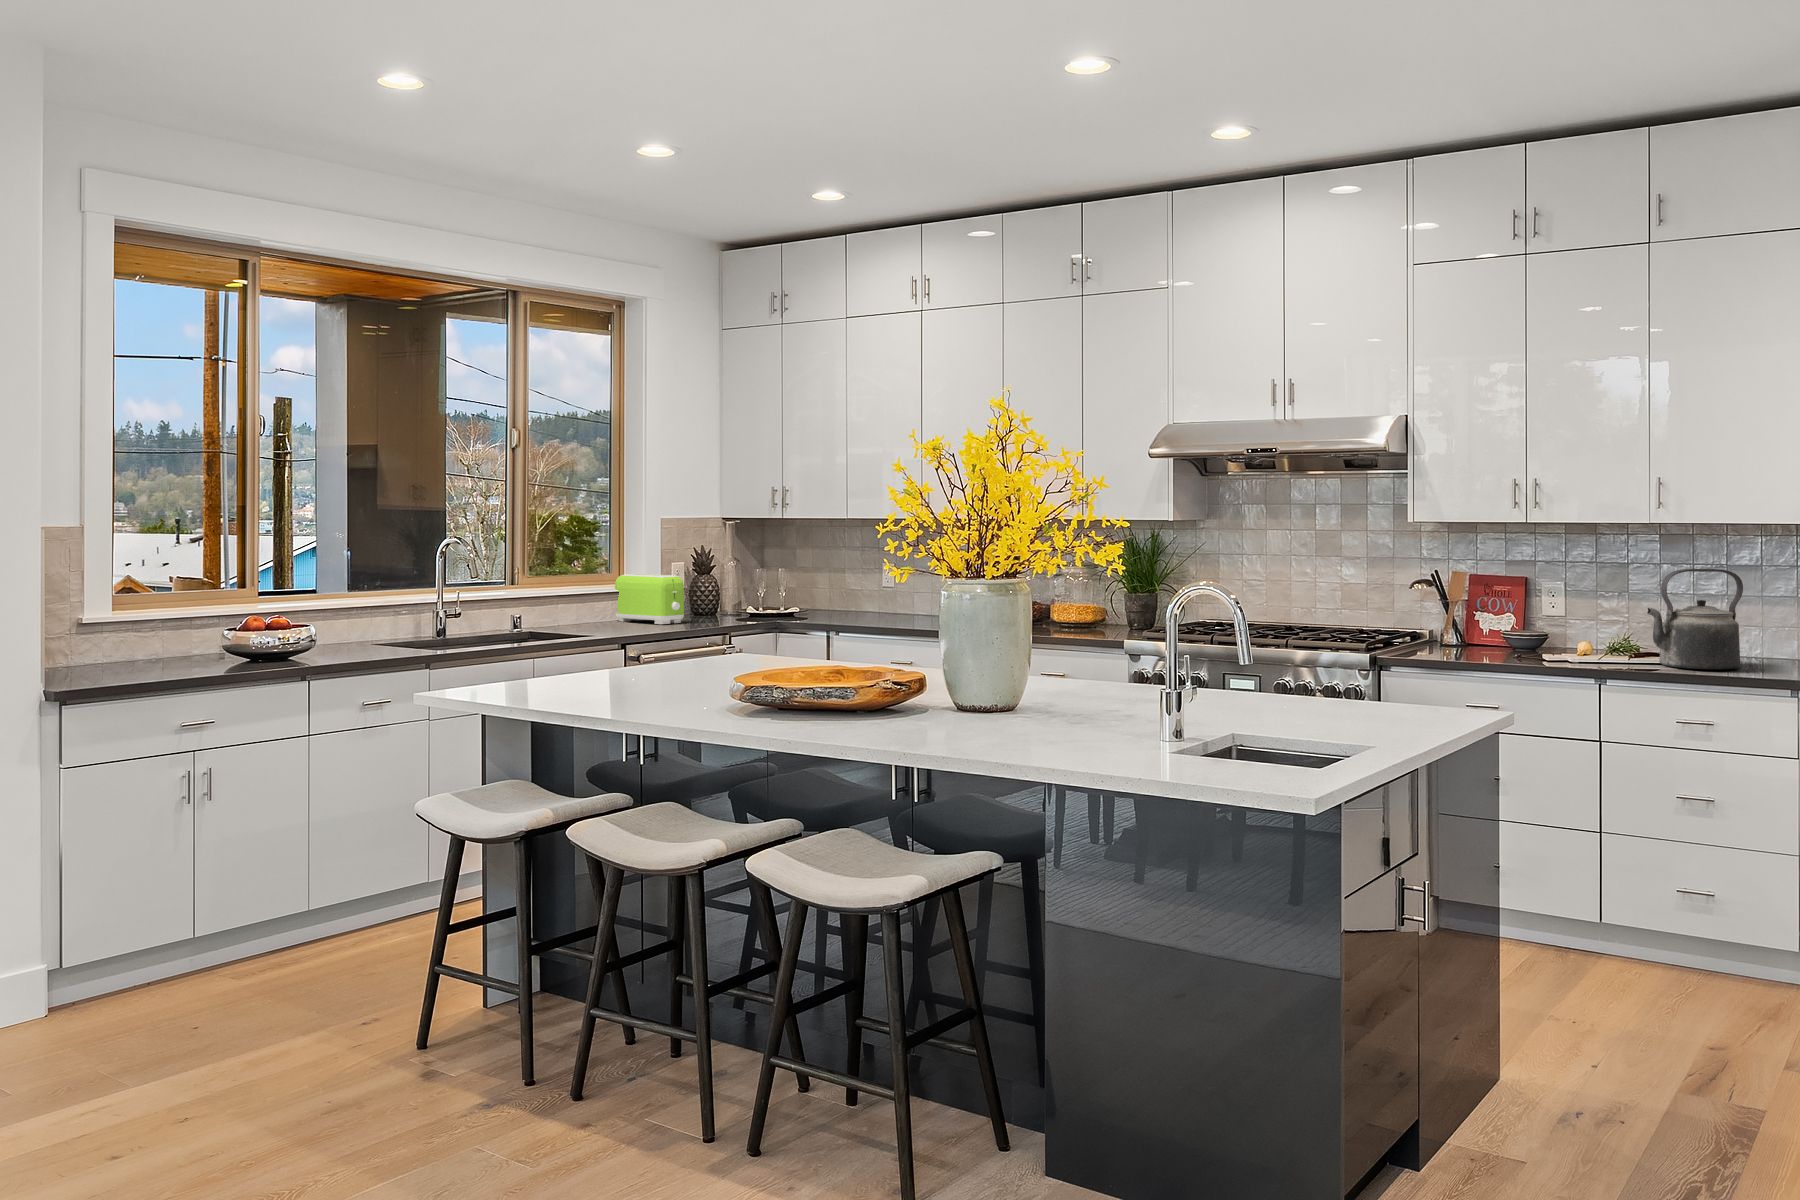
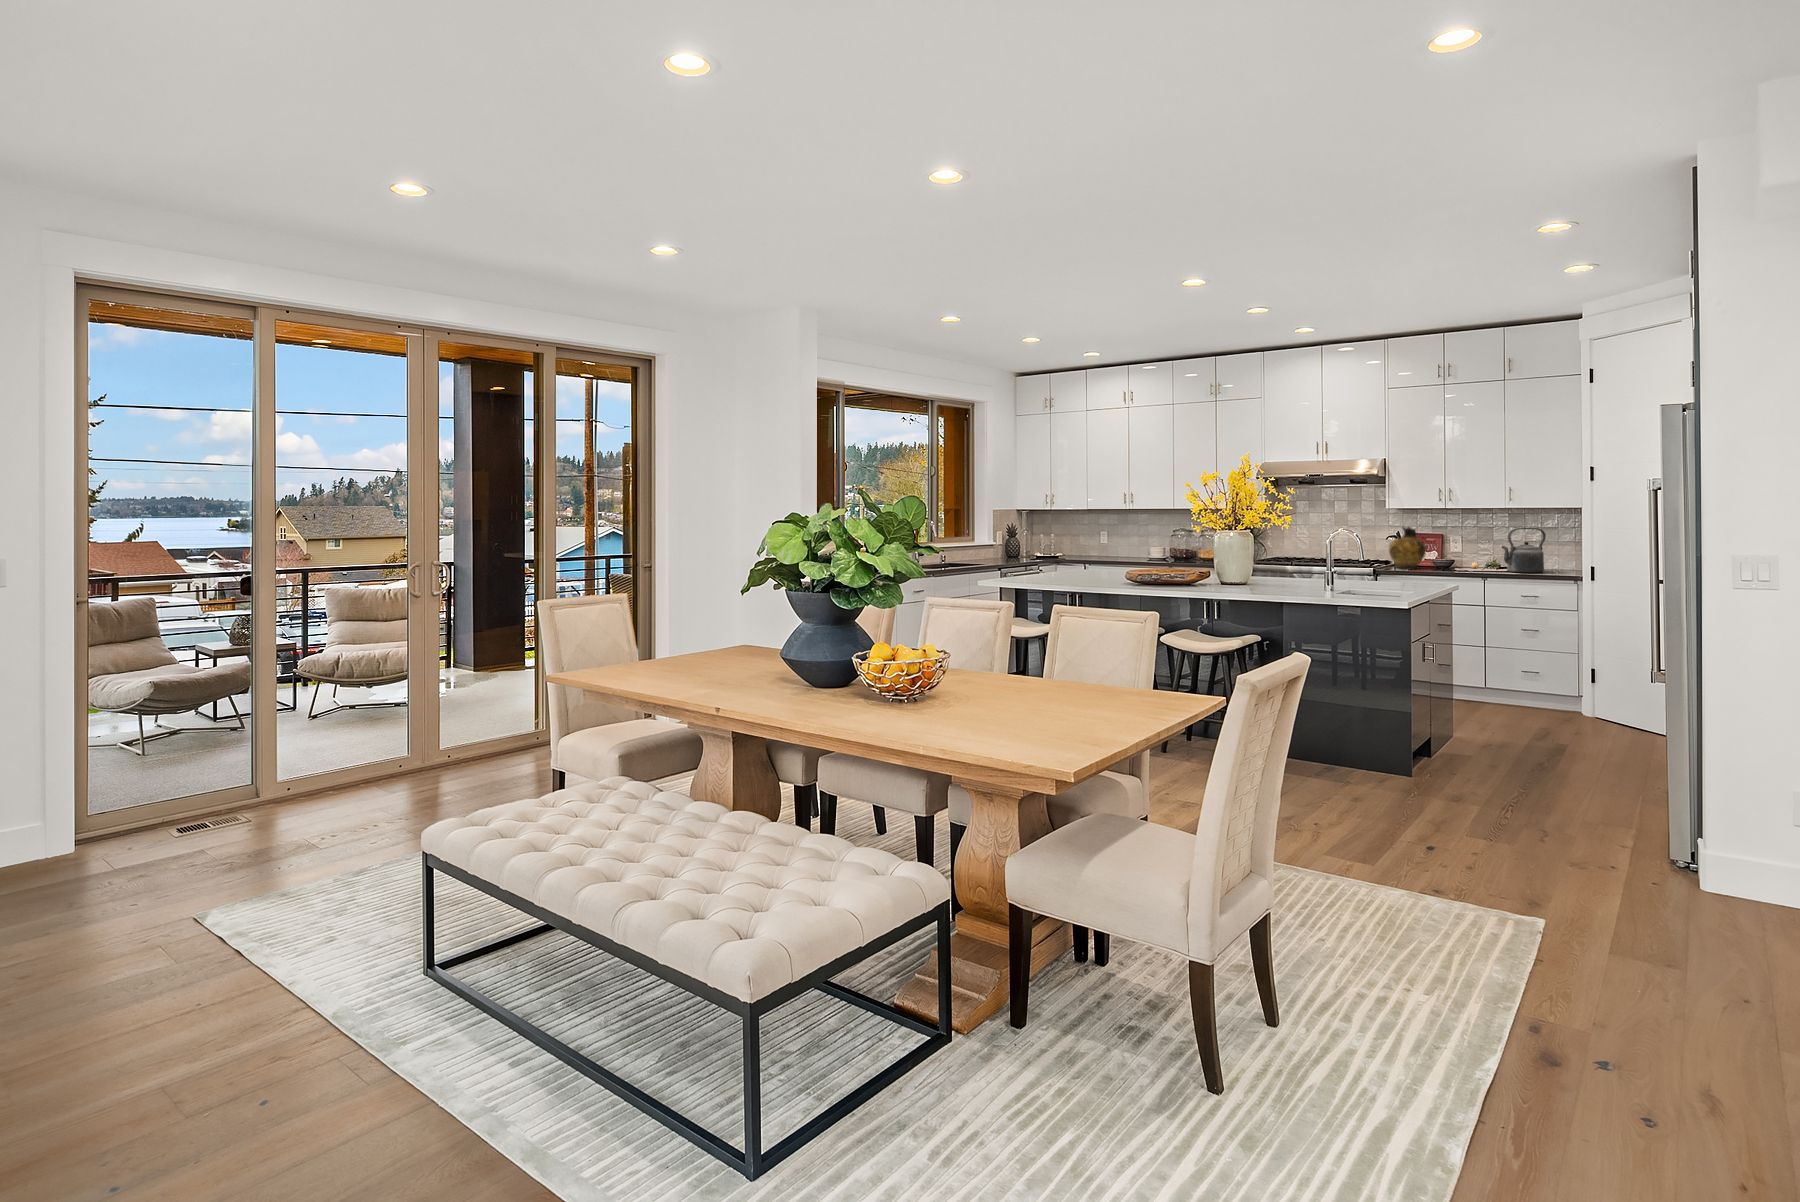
ceramic jug: none [1408,562,1487,654] -> present [1389,527,1426,568]
toaster: present [615,574,684,624] -> none [976,538,1012,562]

